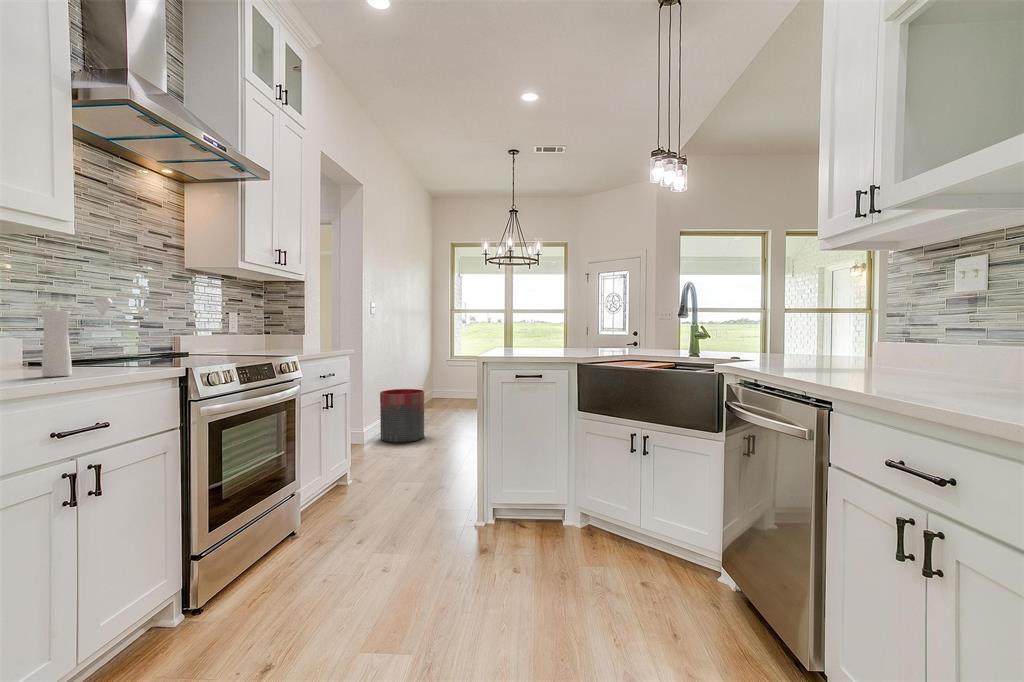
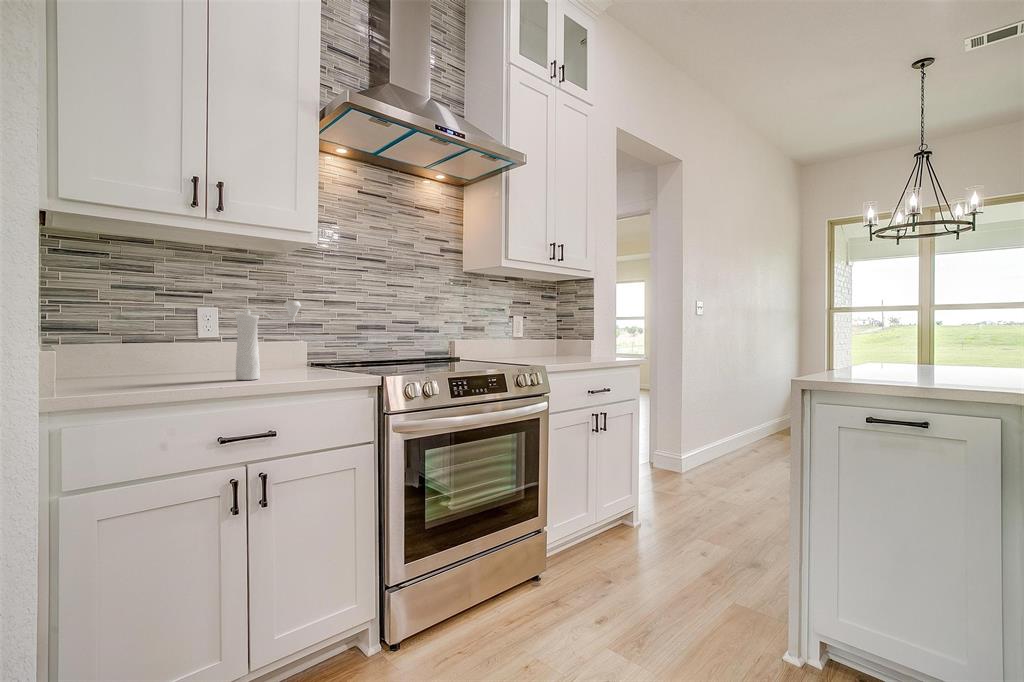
trash can: present [380,389,424,443] -> none [703,410,763,481]

